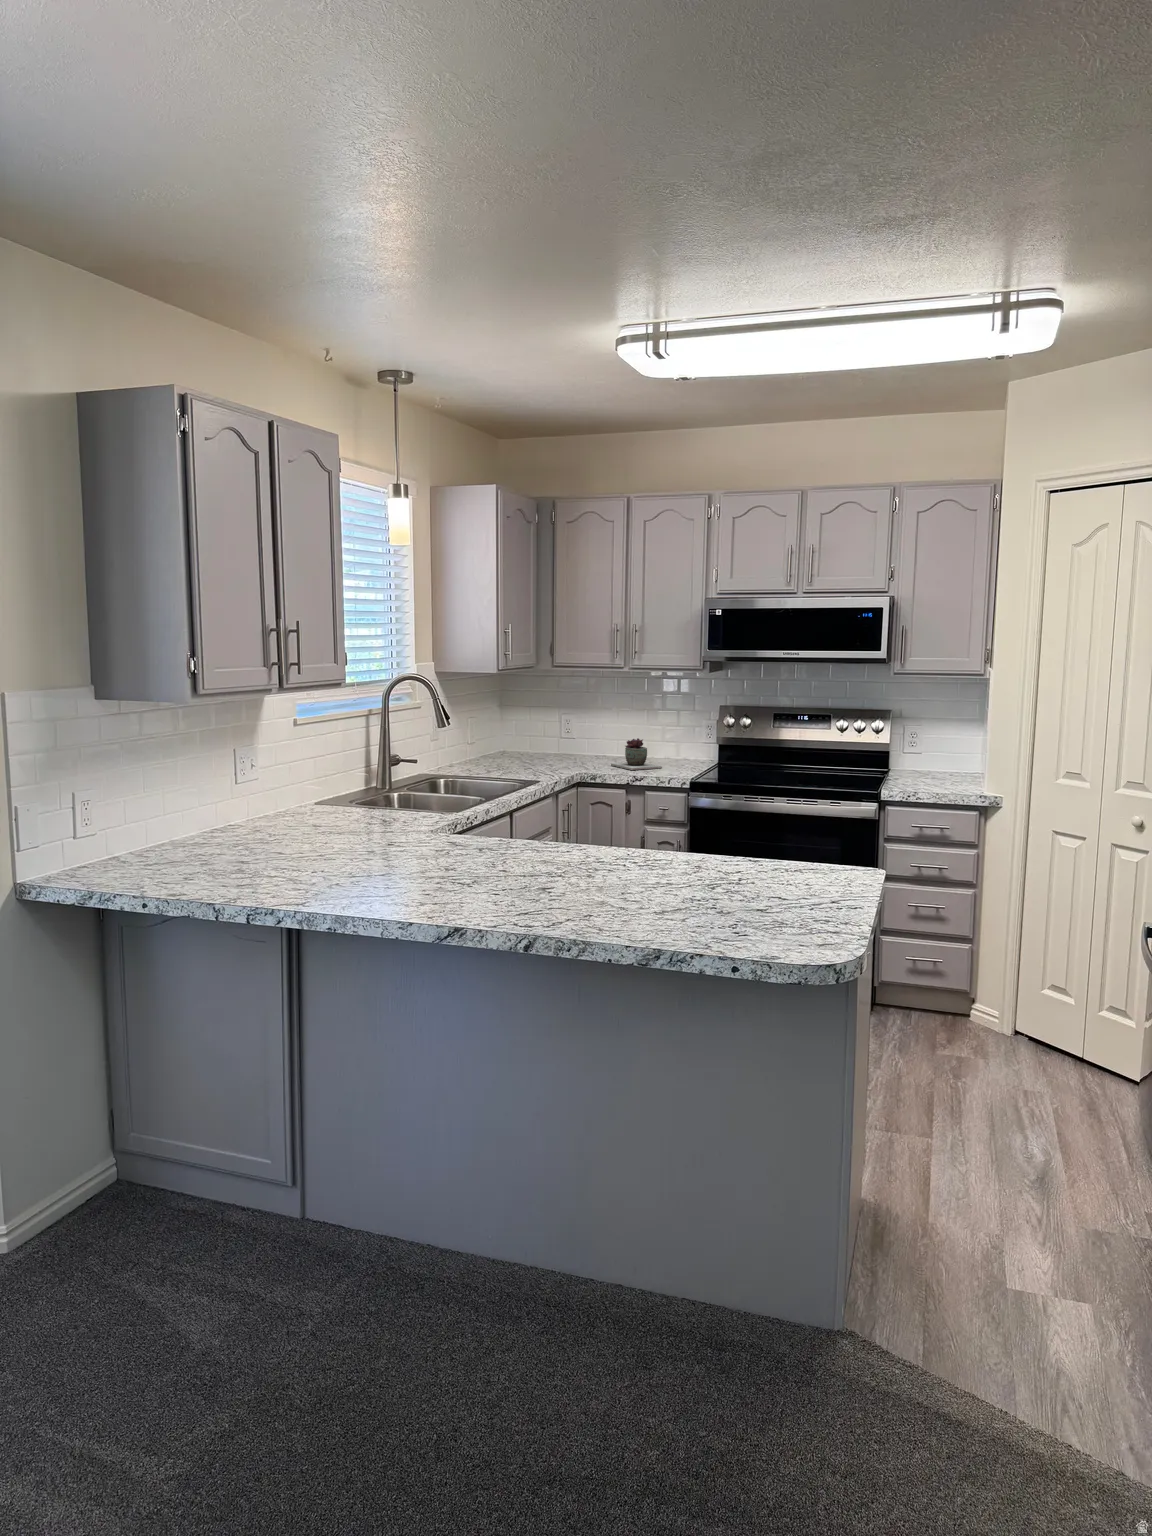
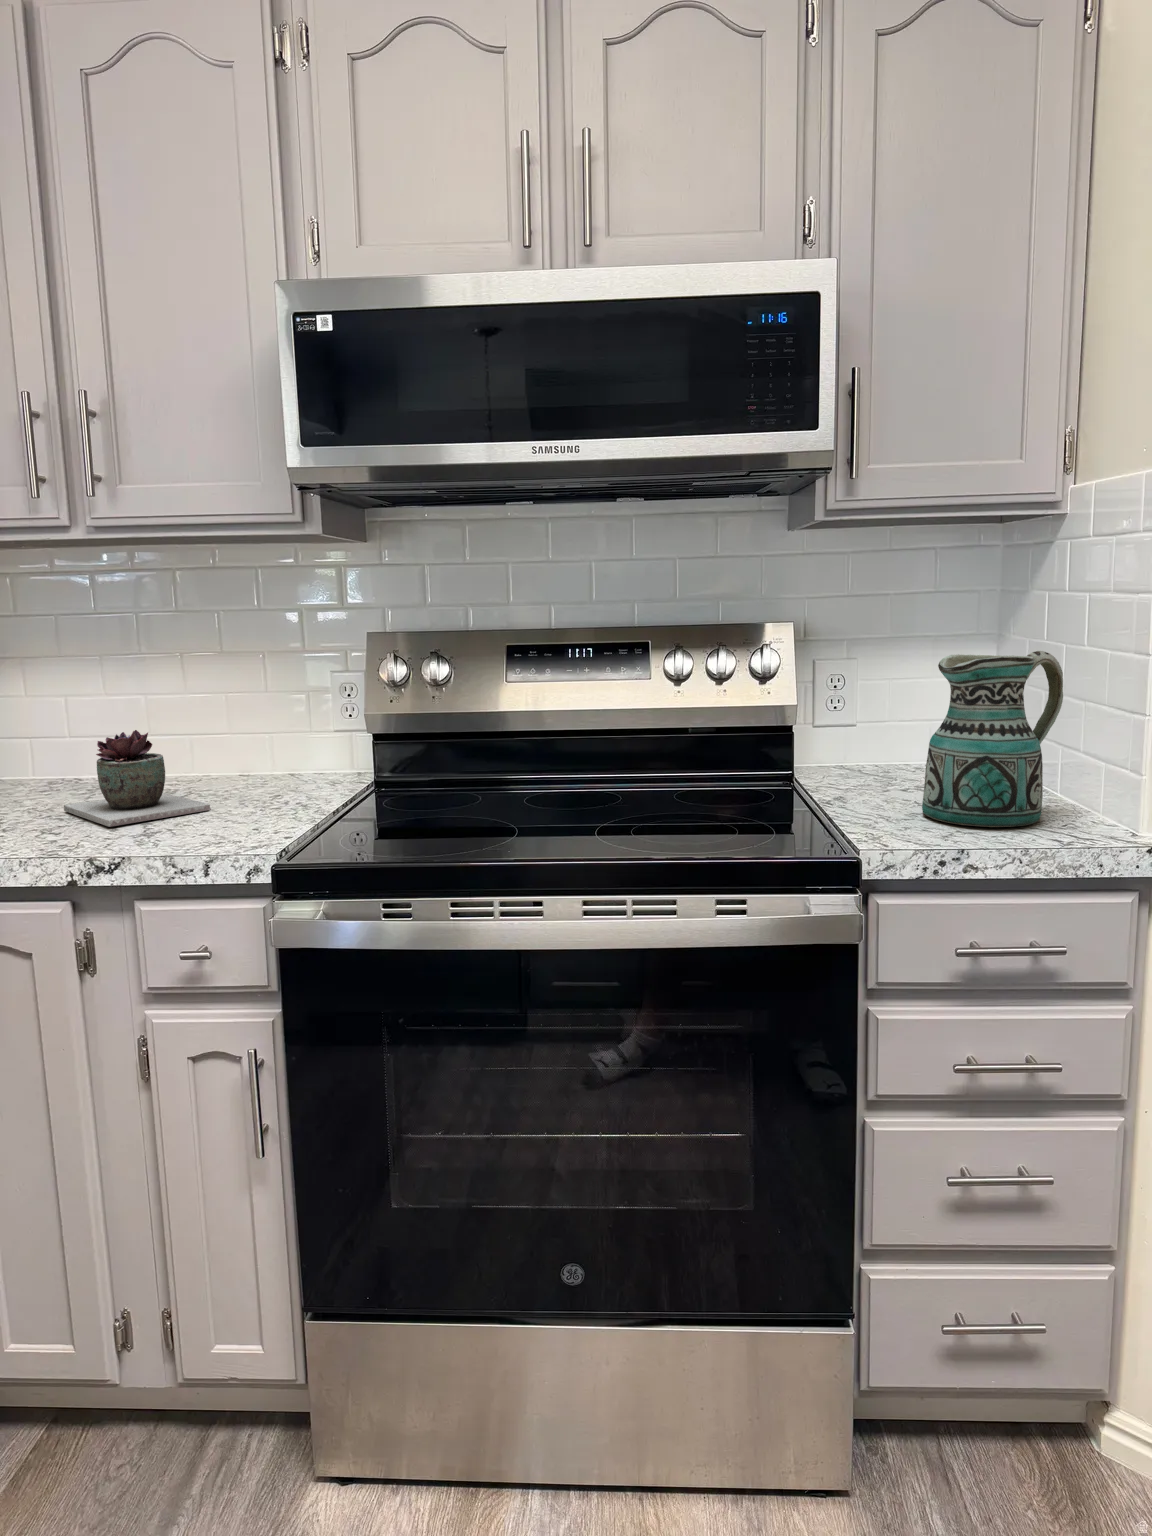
ceramic pitcher: none [918,727,975,788] -> present [922,651,1063,827]

